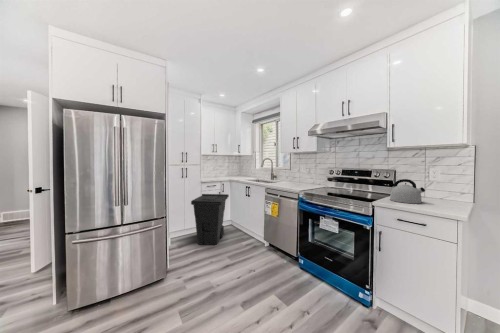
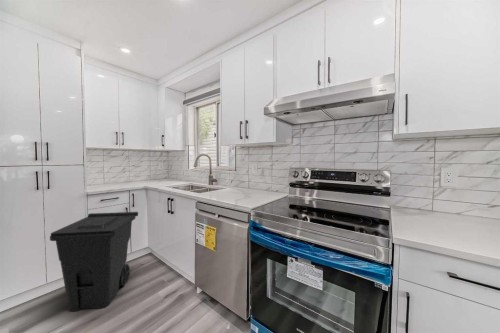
kettle: present [390,179,425,203] -> none [403,188,470,233]

